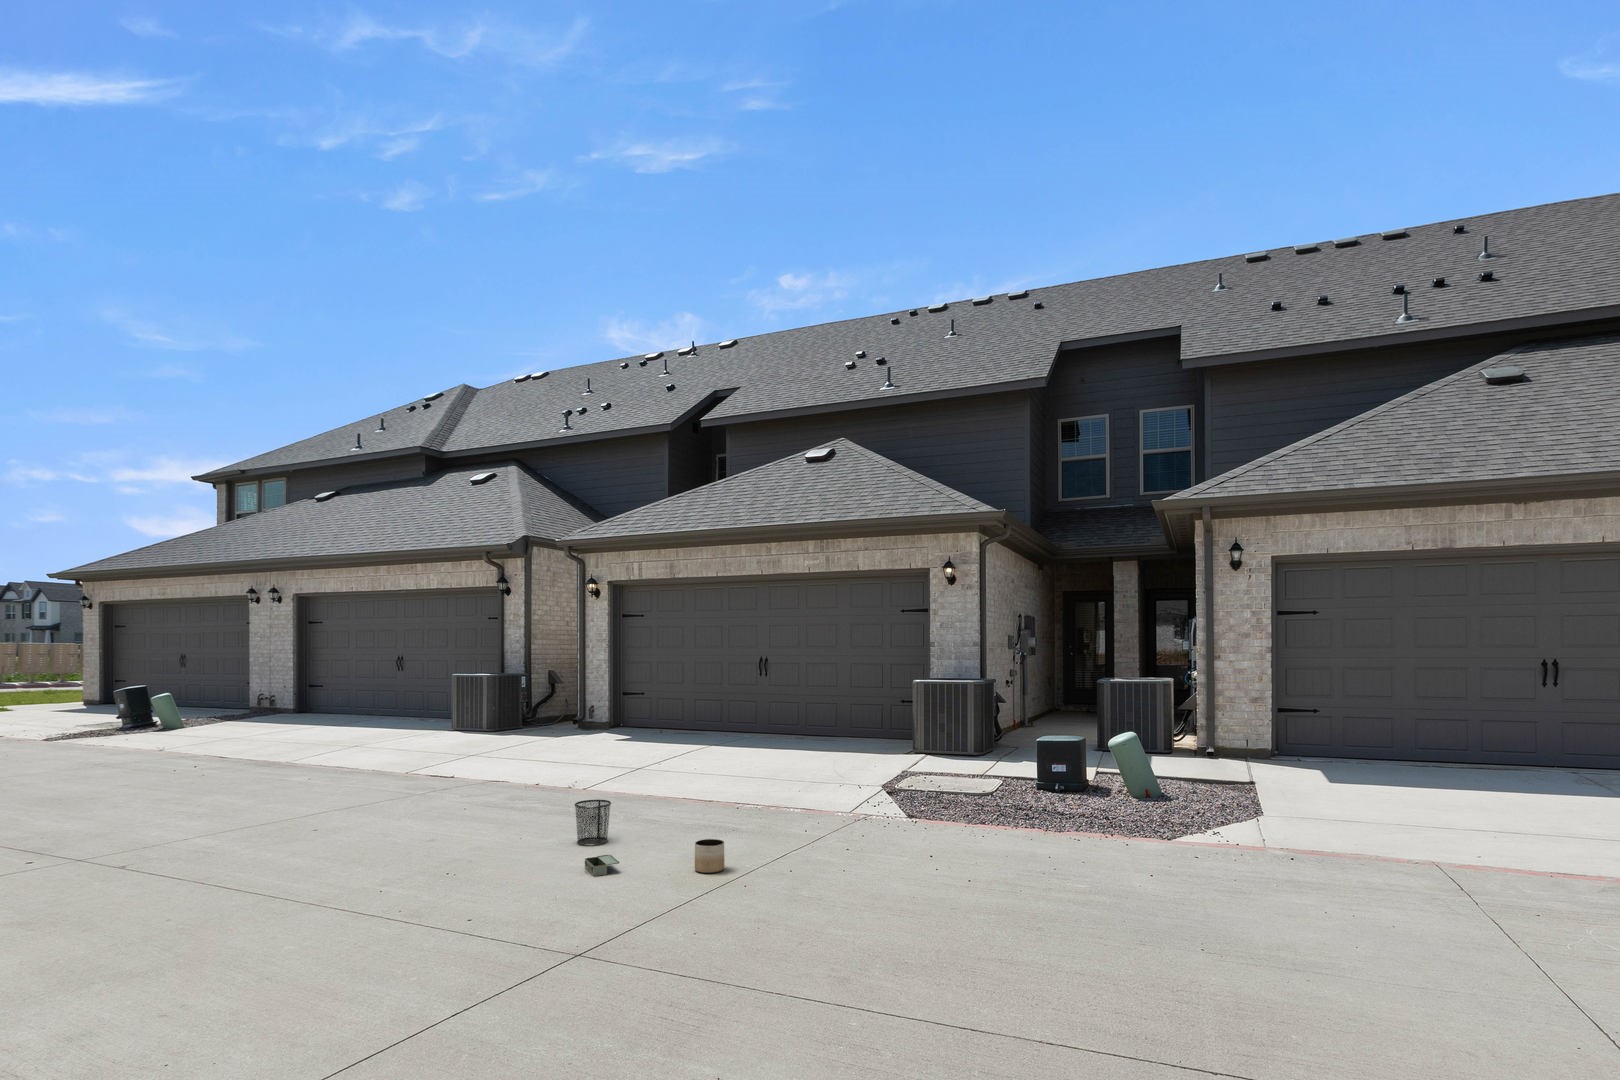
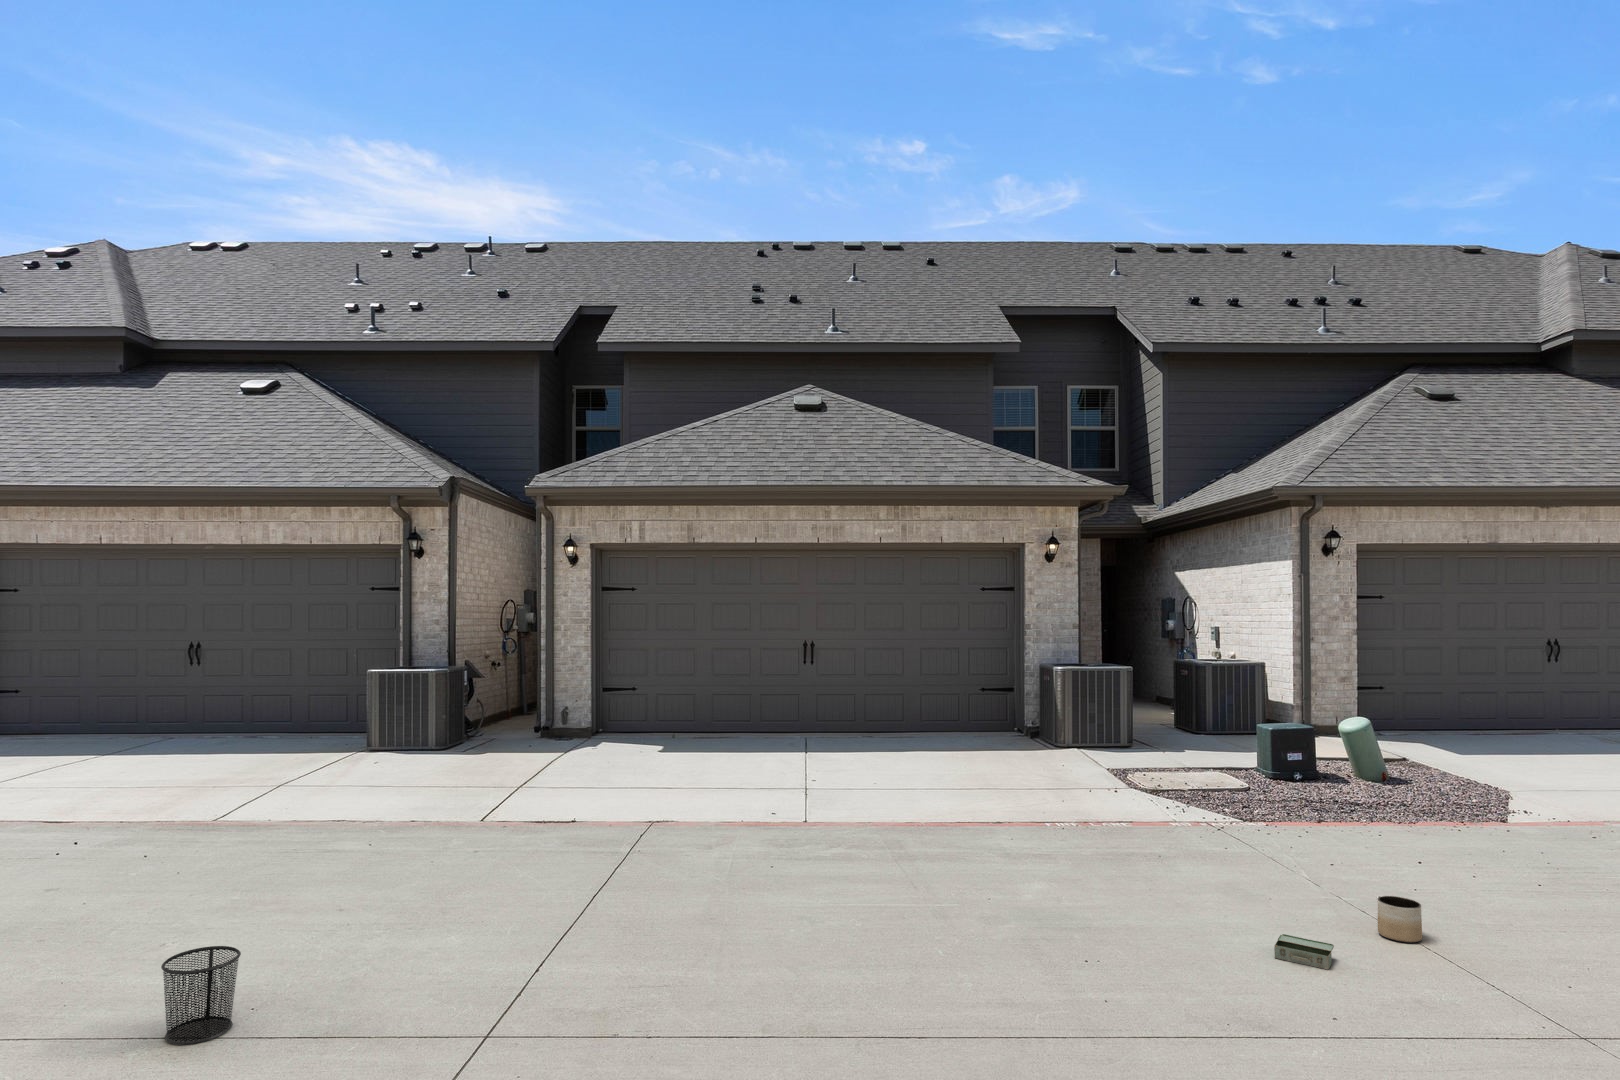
waste bin: present [575,800,611,846] -> present [161,946,241,1045]

